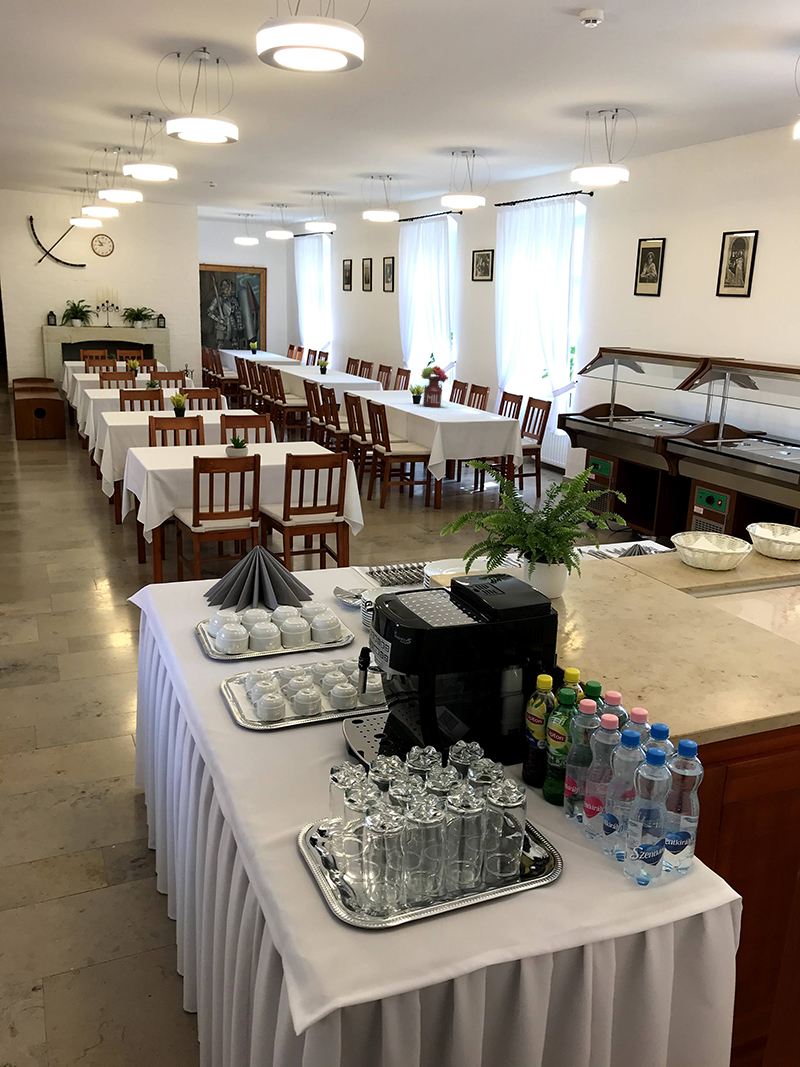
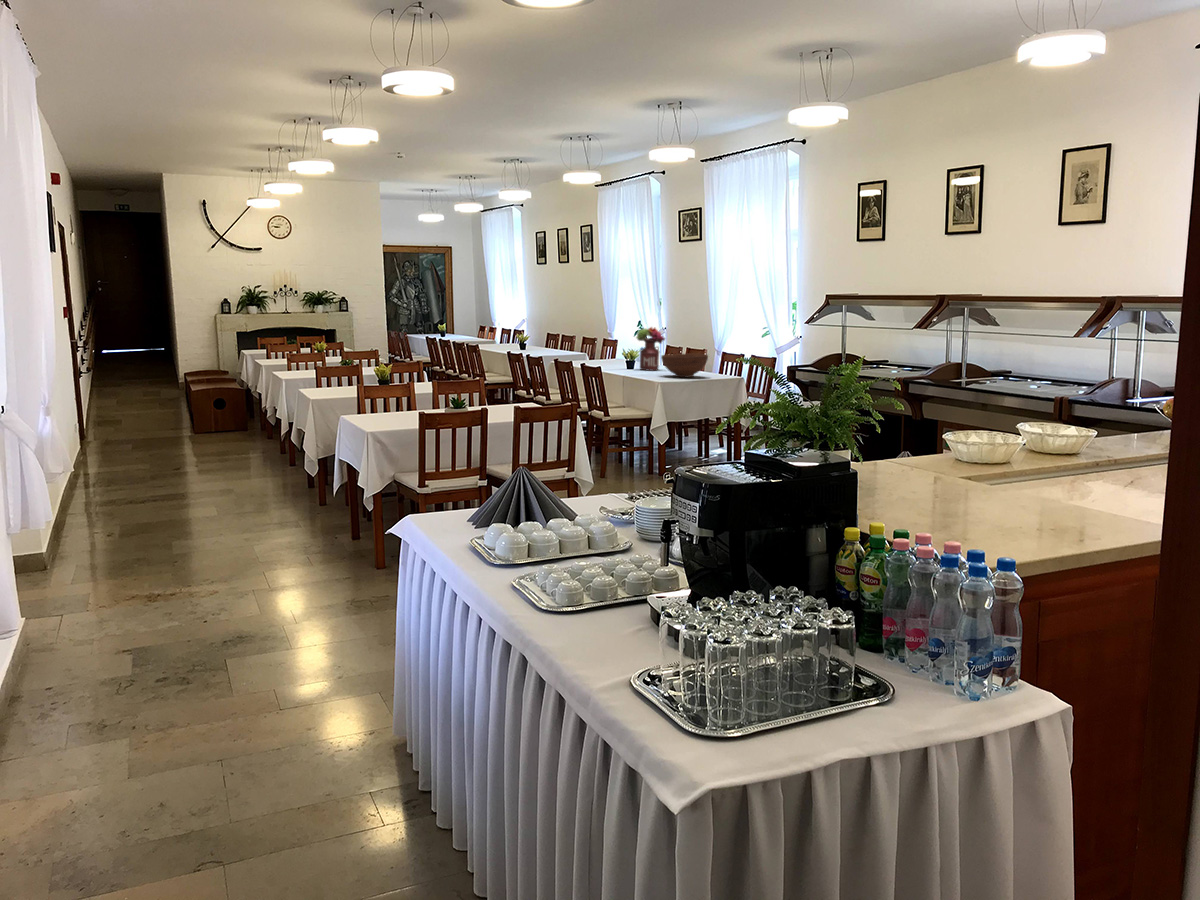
fruit bowl: none [442,394,486,418] -> present [661,354,708,377]

